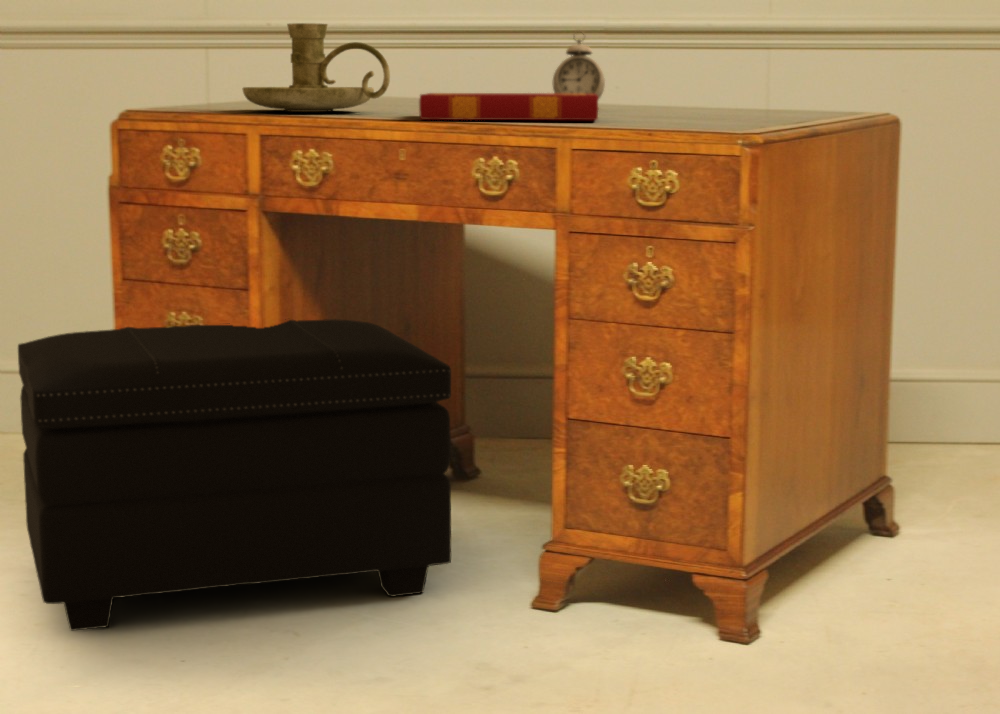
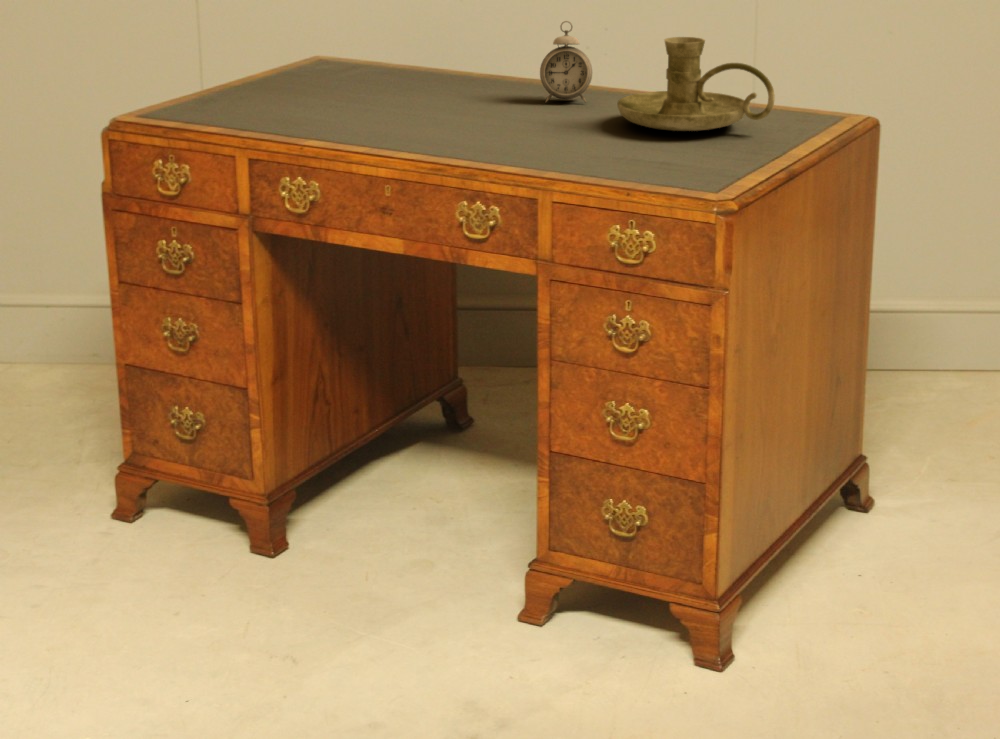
candle holder: present [243,23,390,112] -> present [617,37,775,131]
hardback book: present [419,93,598,120] -> none [403,118,580,167]
footstool: present [18,319,451,631] -> none [21,319,442,653]

